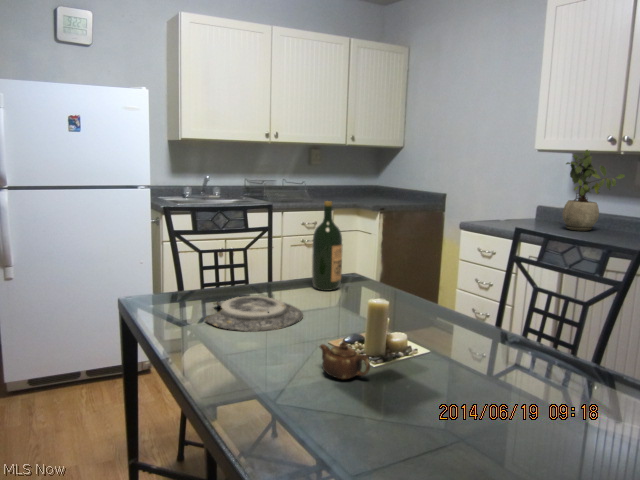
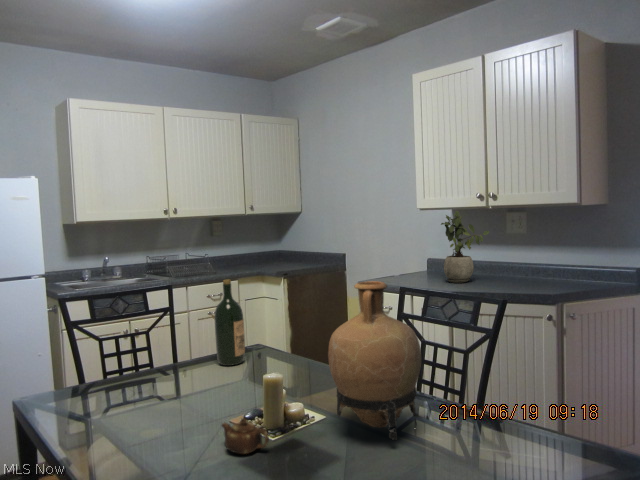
vase: none [443,206,555,388] -> present [328,281,421,440]
plate: present [205,296,303,332] -> none [108,380,208,418]

